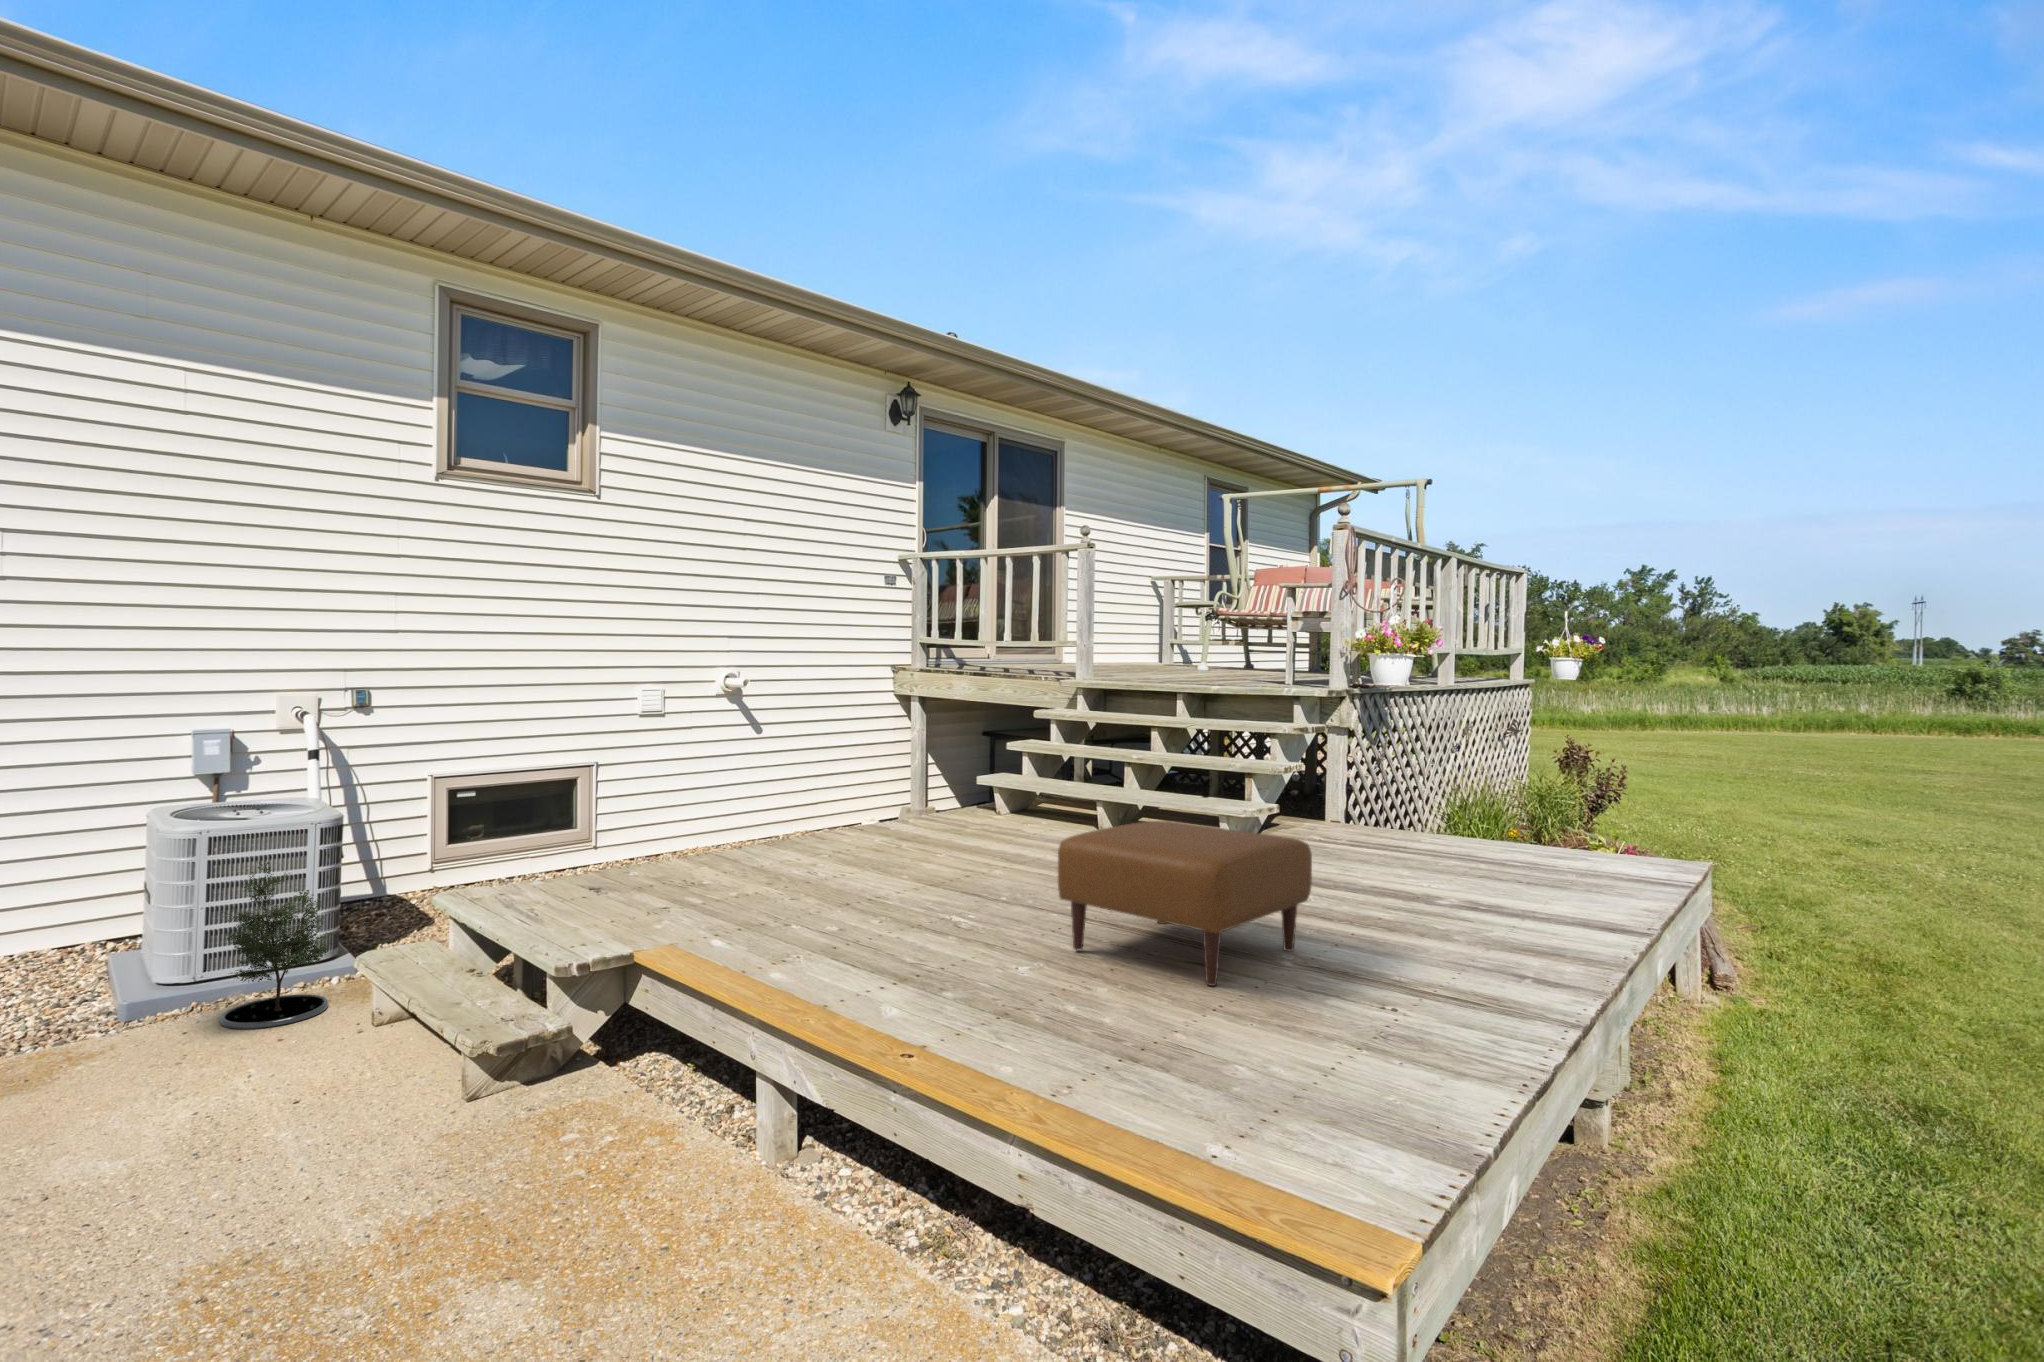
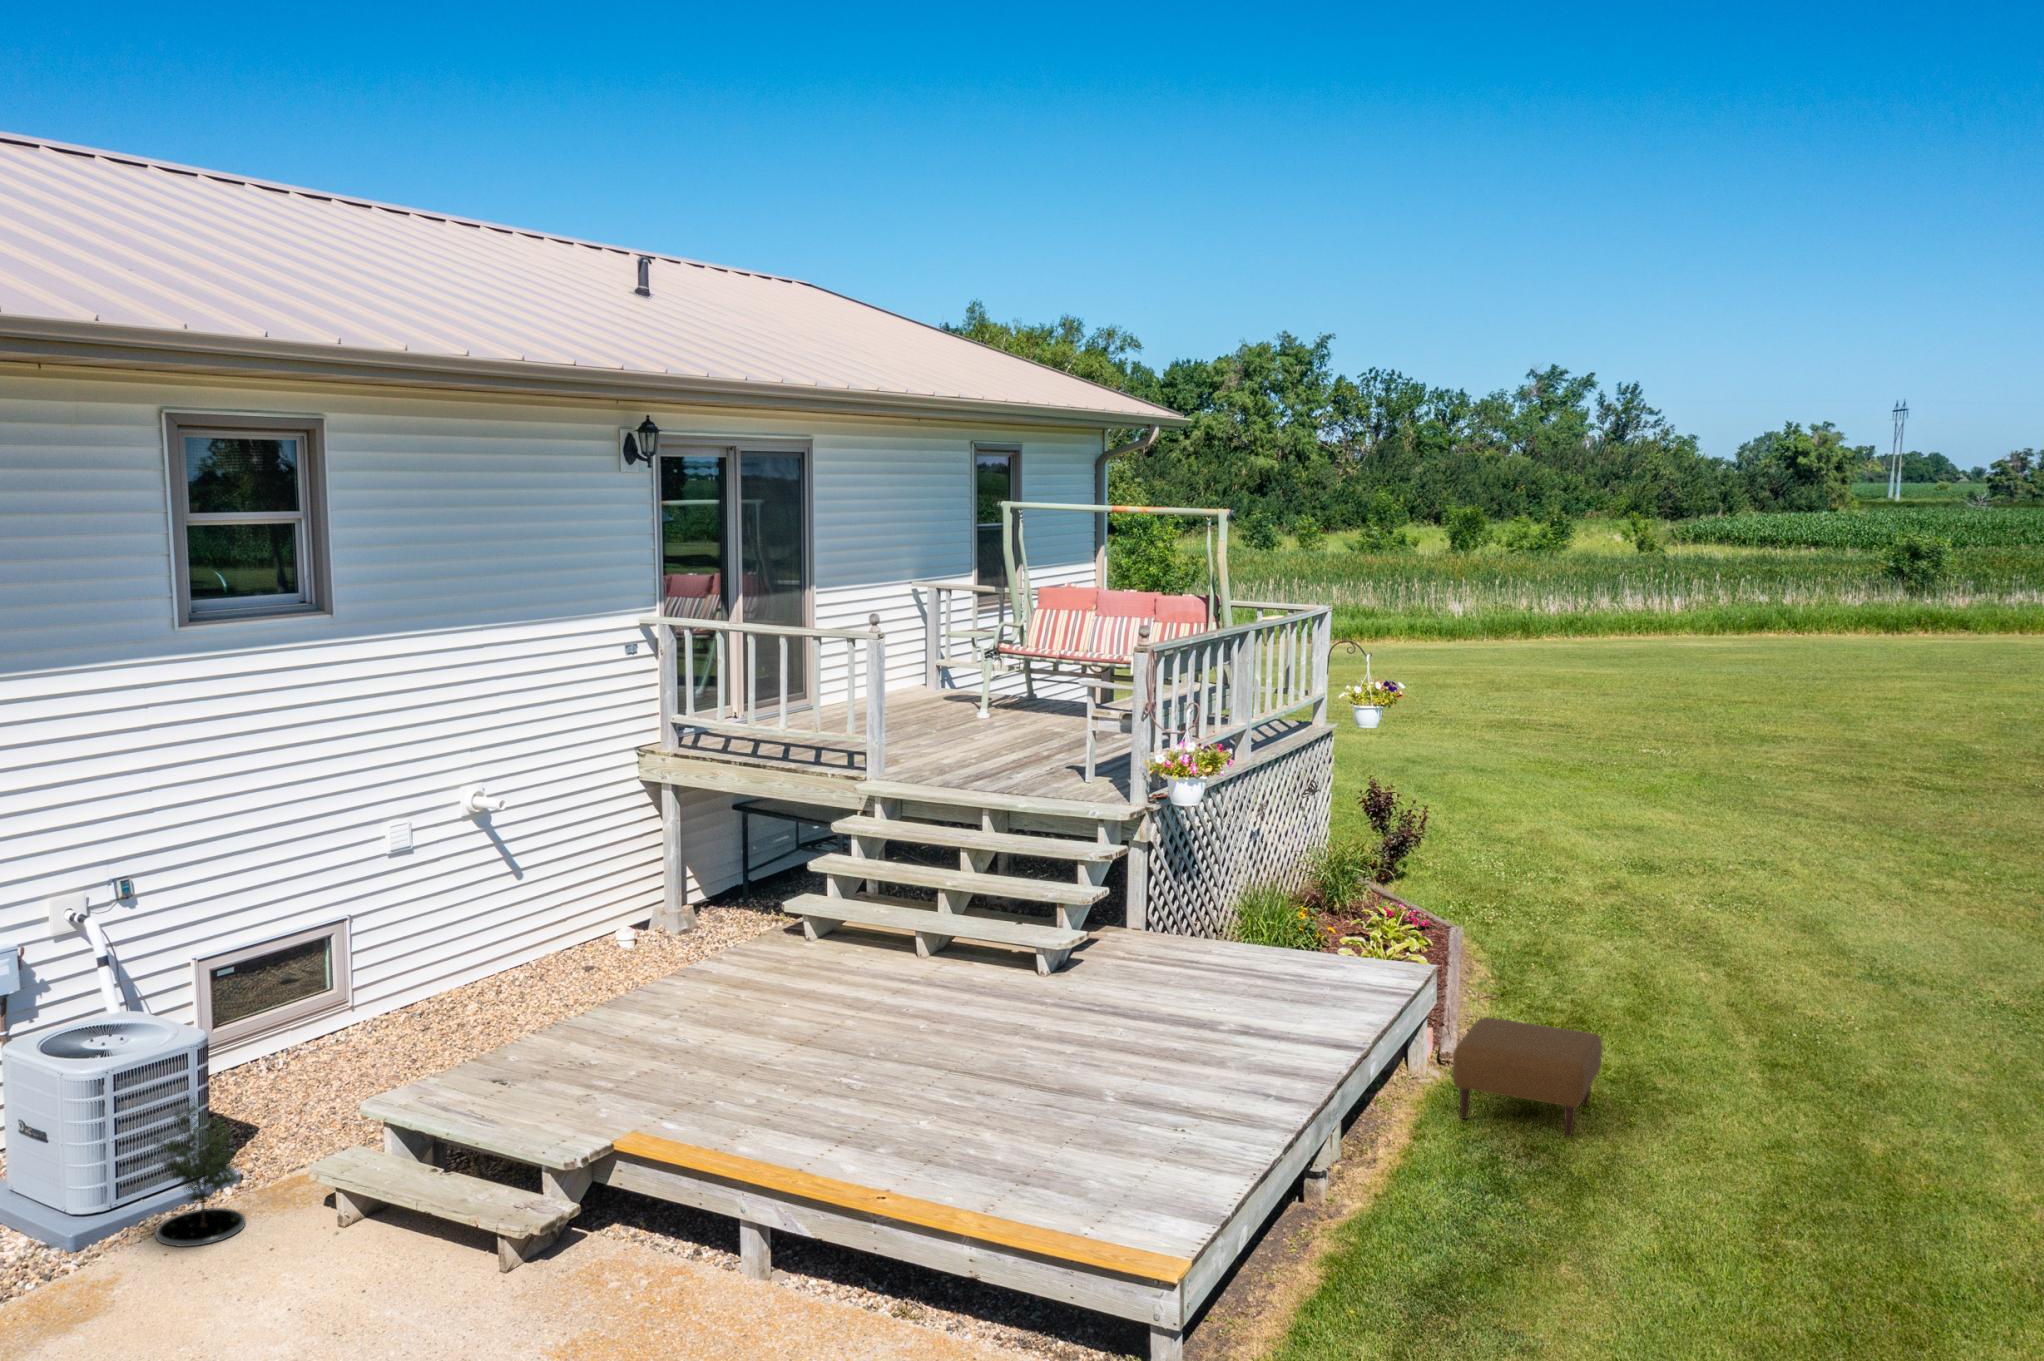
ottoman: present [1058,821,1312,986] -> present [1452,1018,1602,1137]

